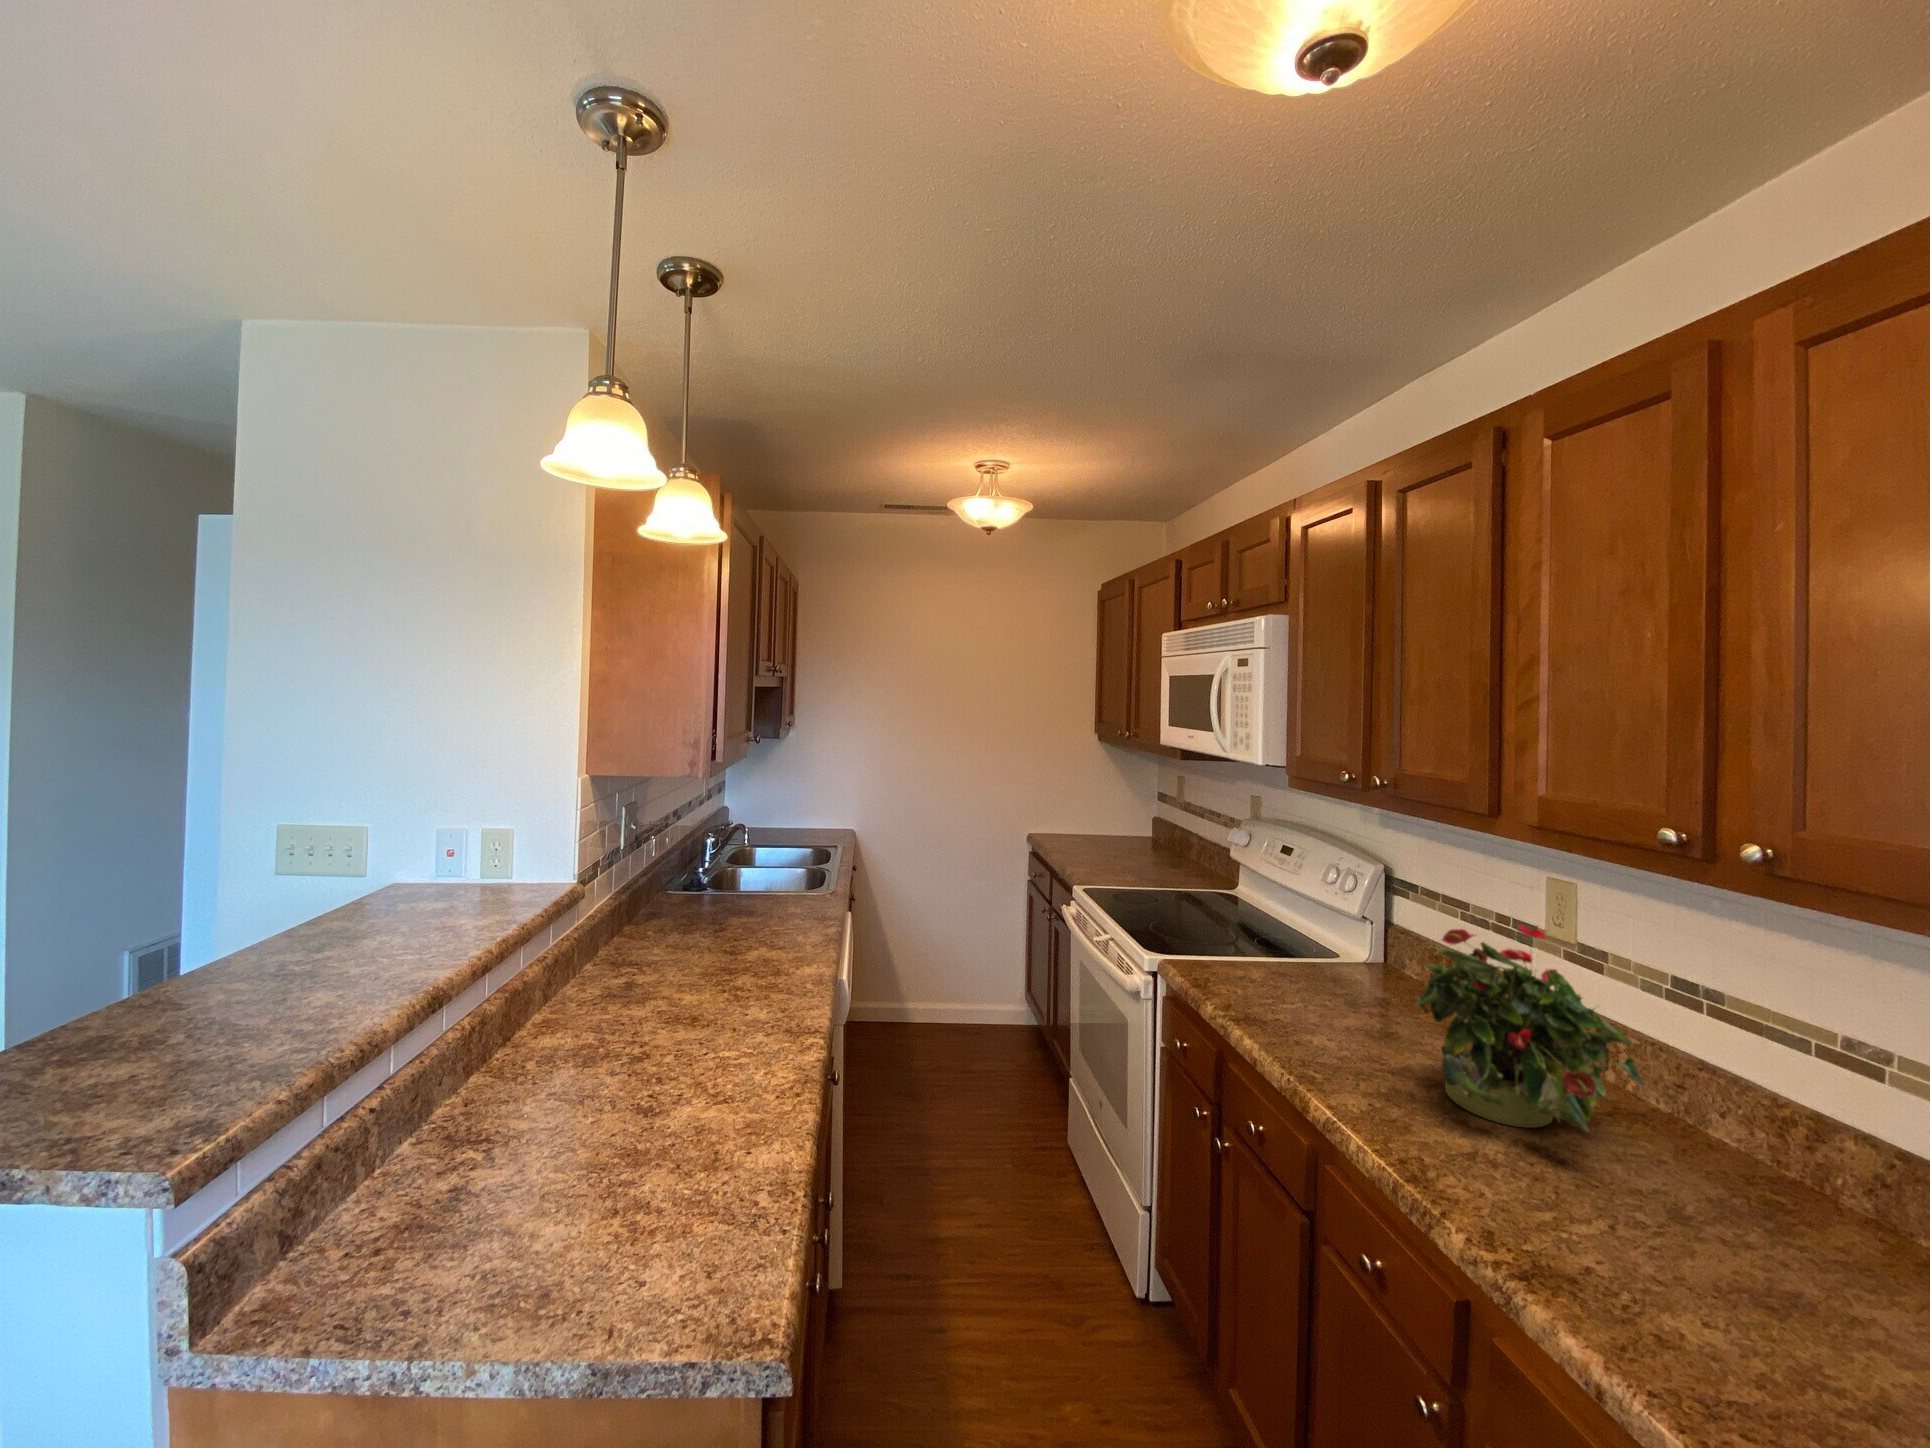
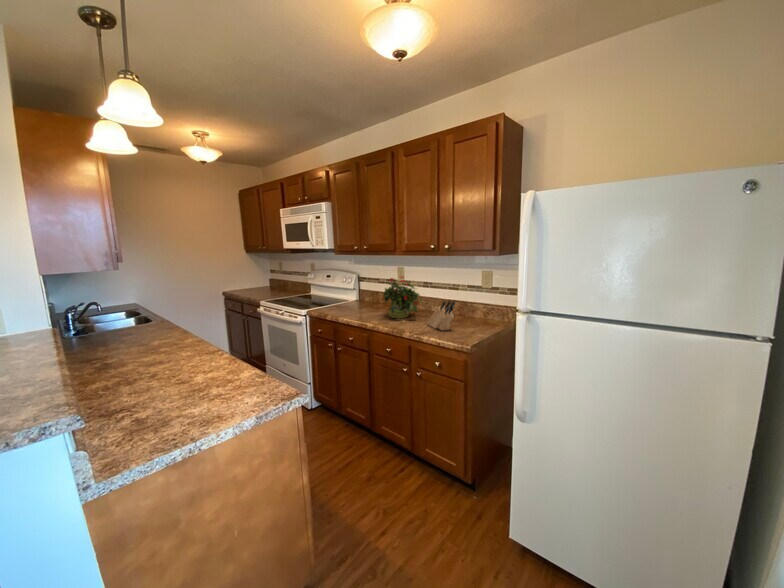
knife block: none [1626,1154,1809,1333] -> present [427,300,455,330]

